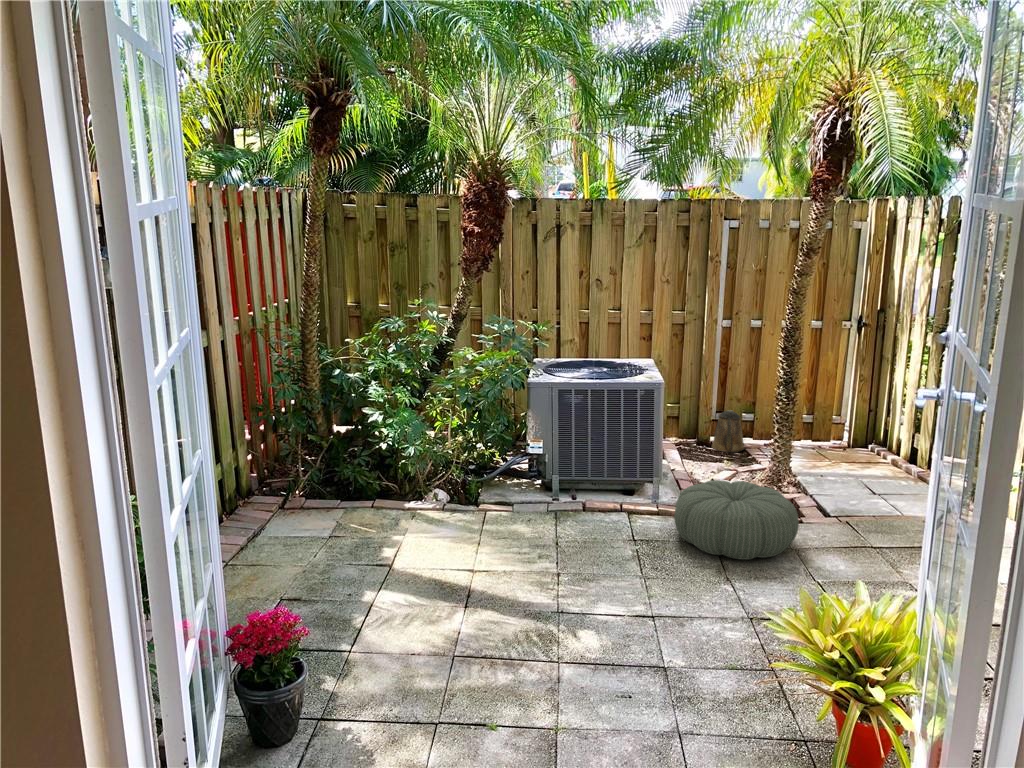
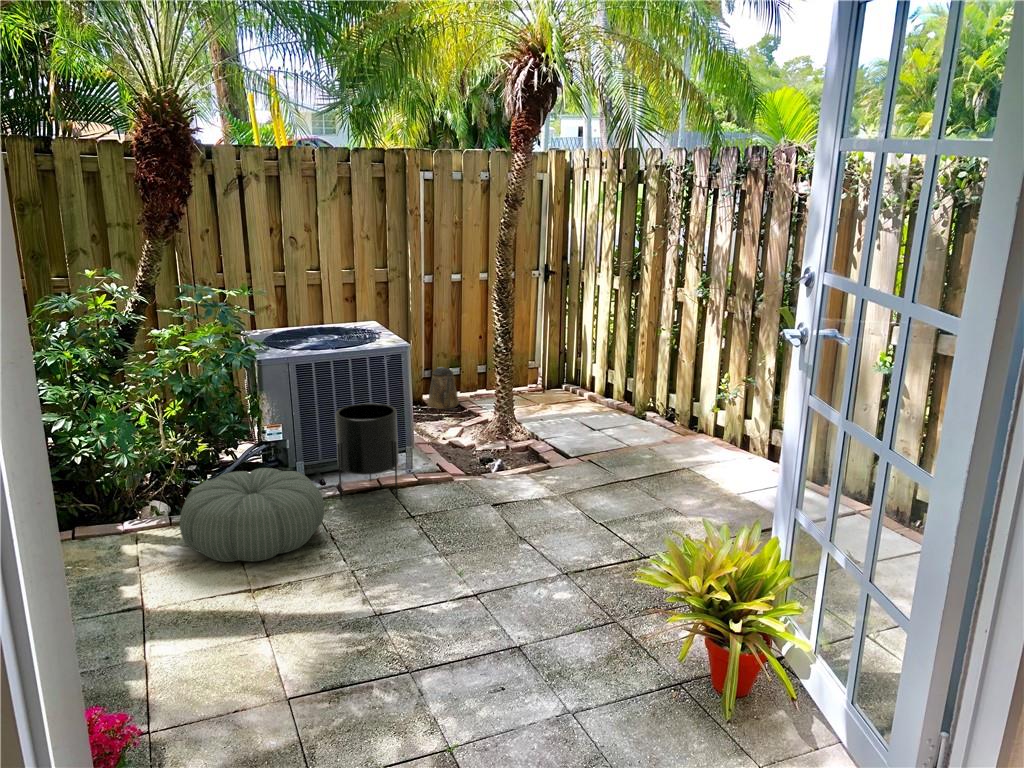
planter: none [581,431,640,522] -> present [336,403,398,499]
pouf: present [674,480,799,560] -> present [180,468,324,562]

